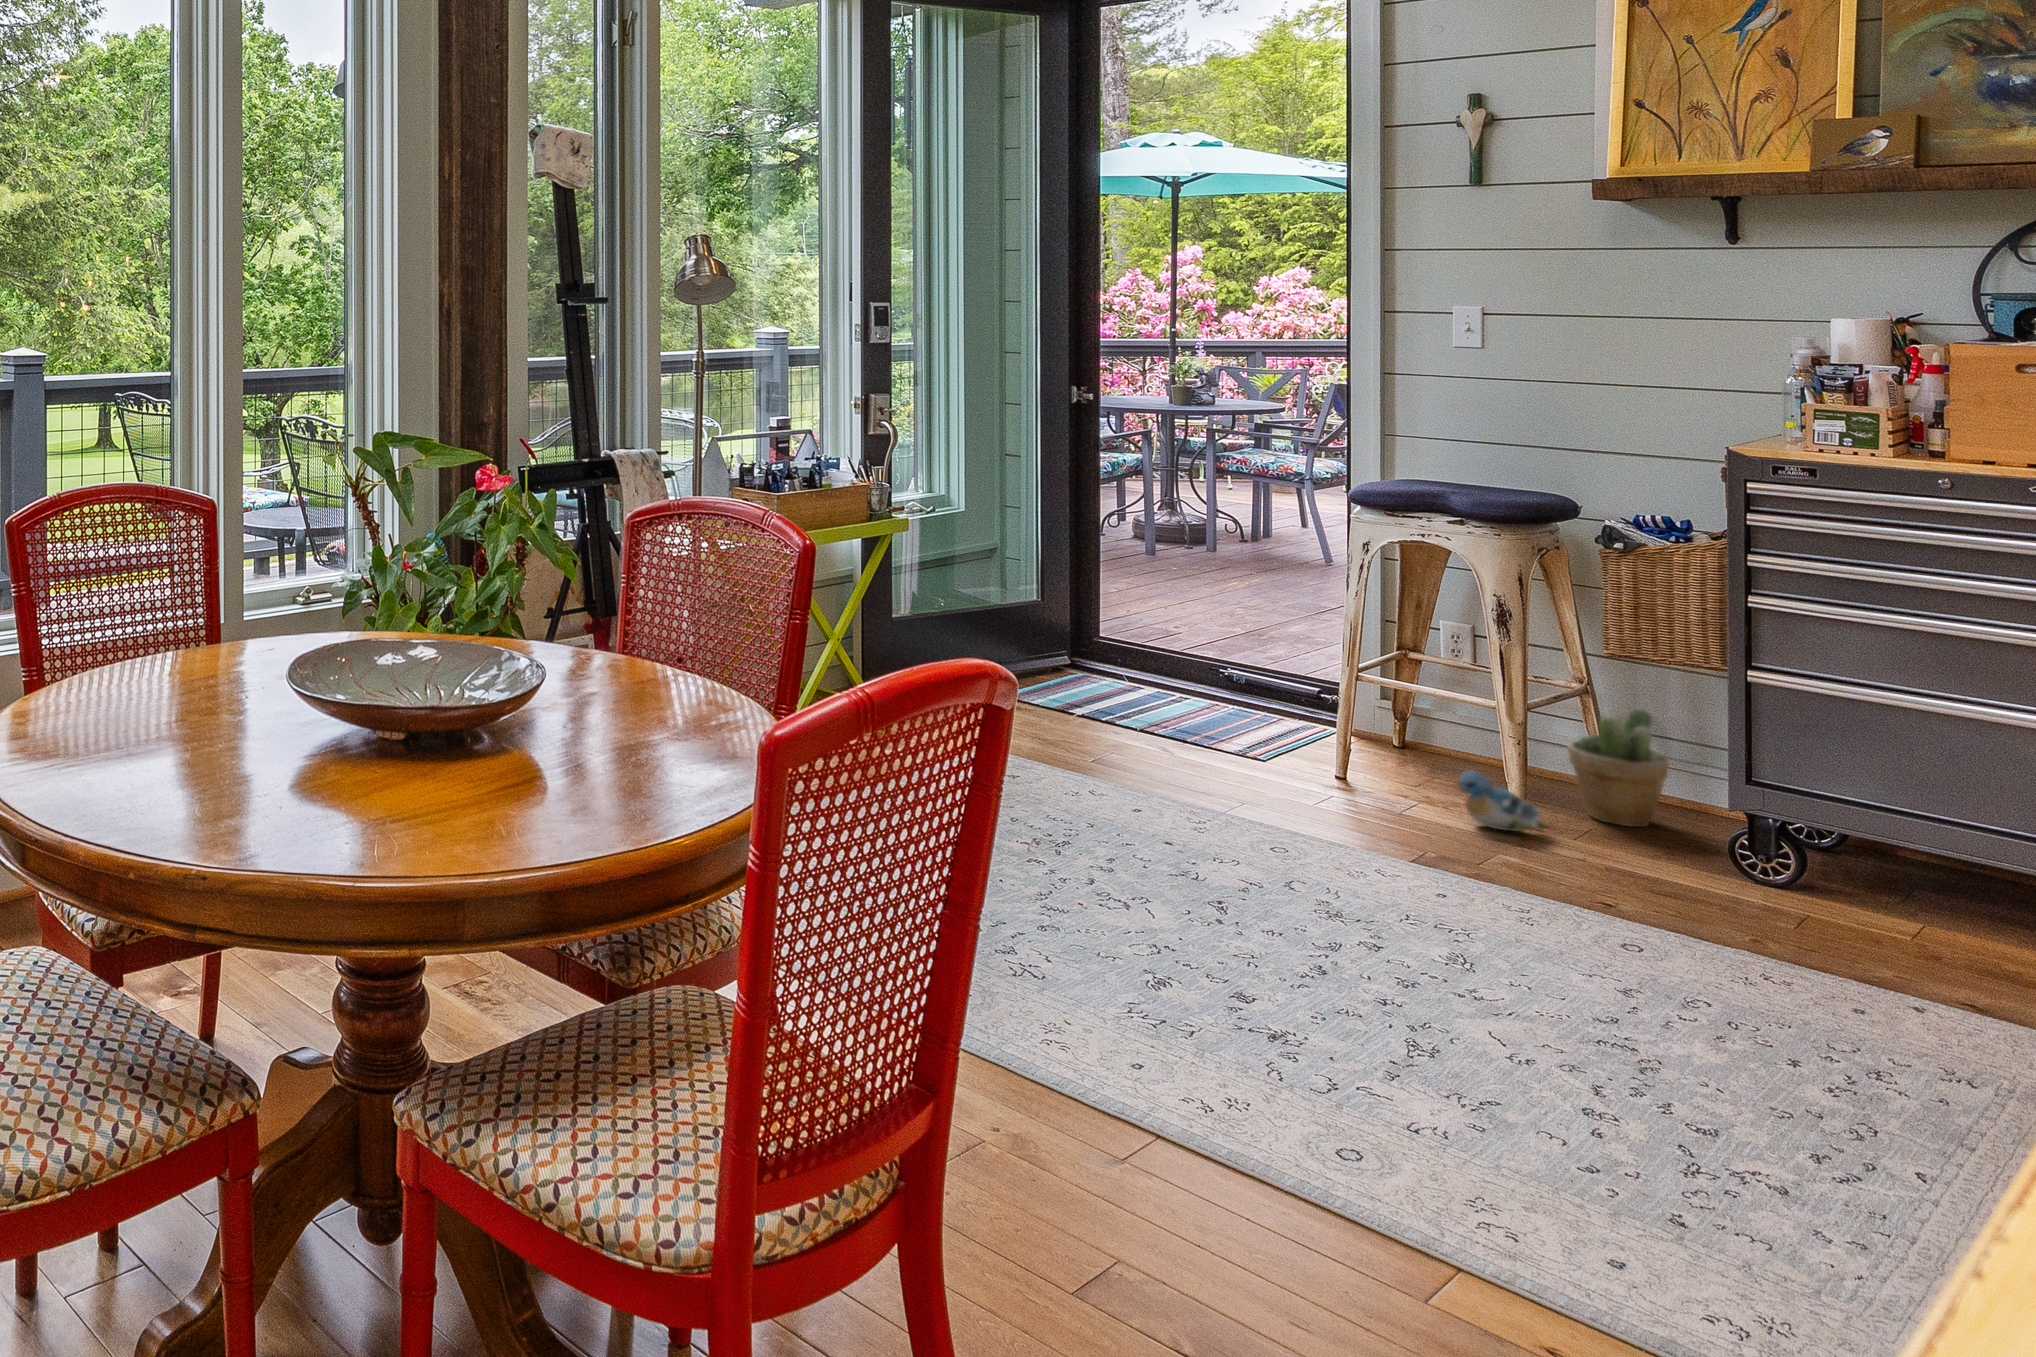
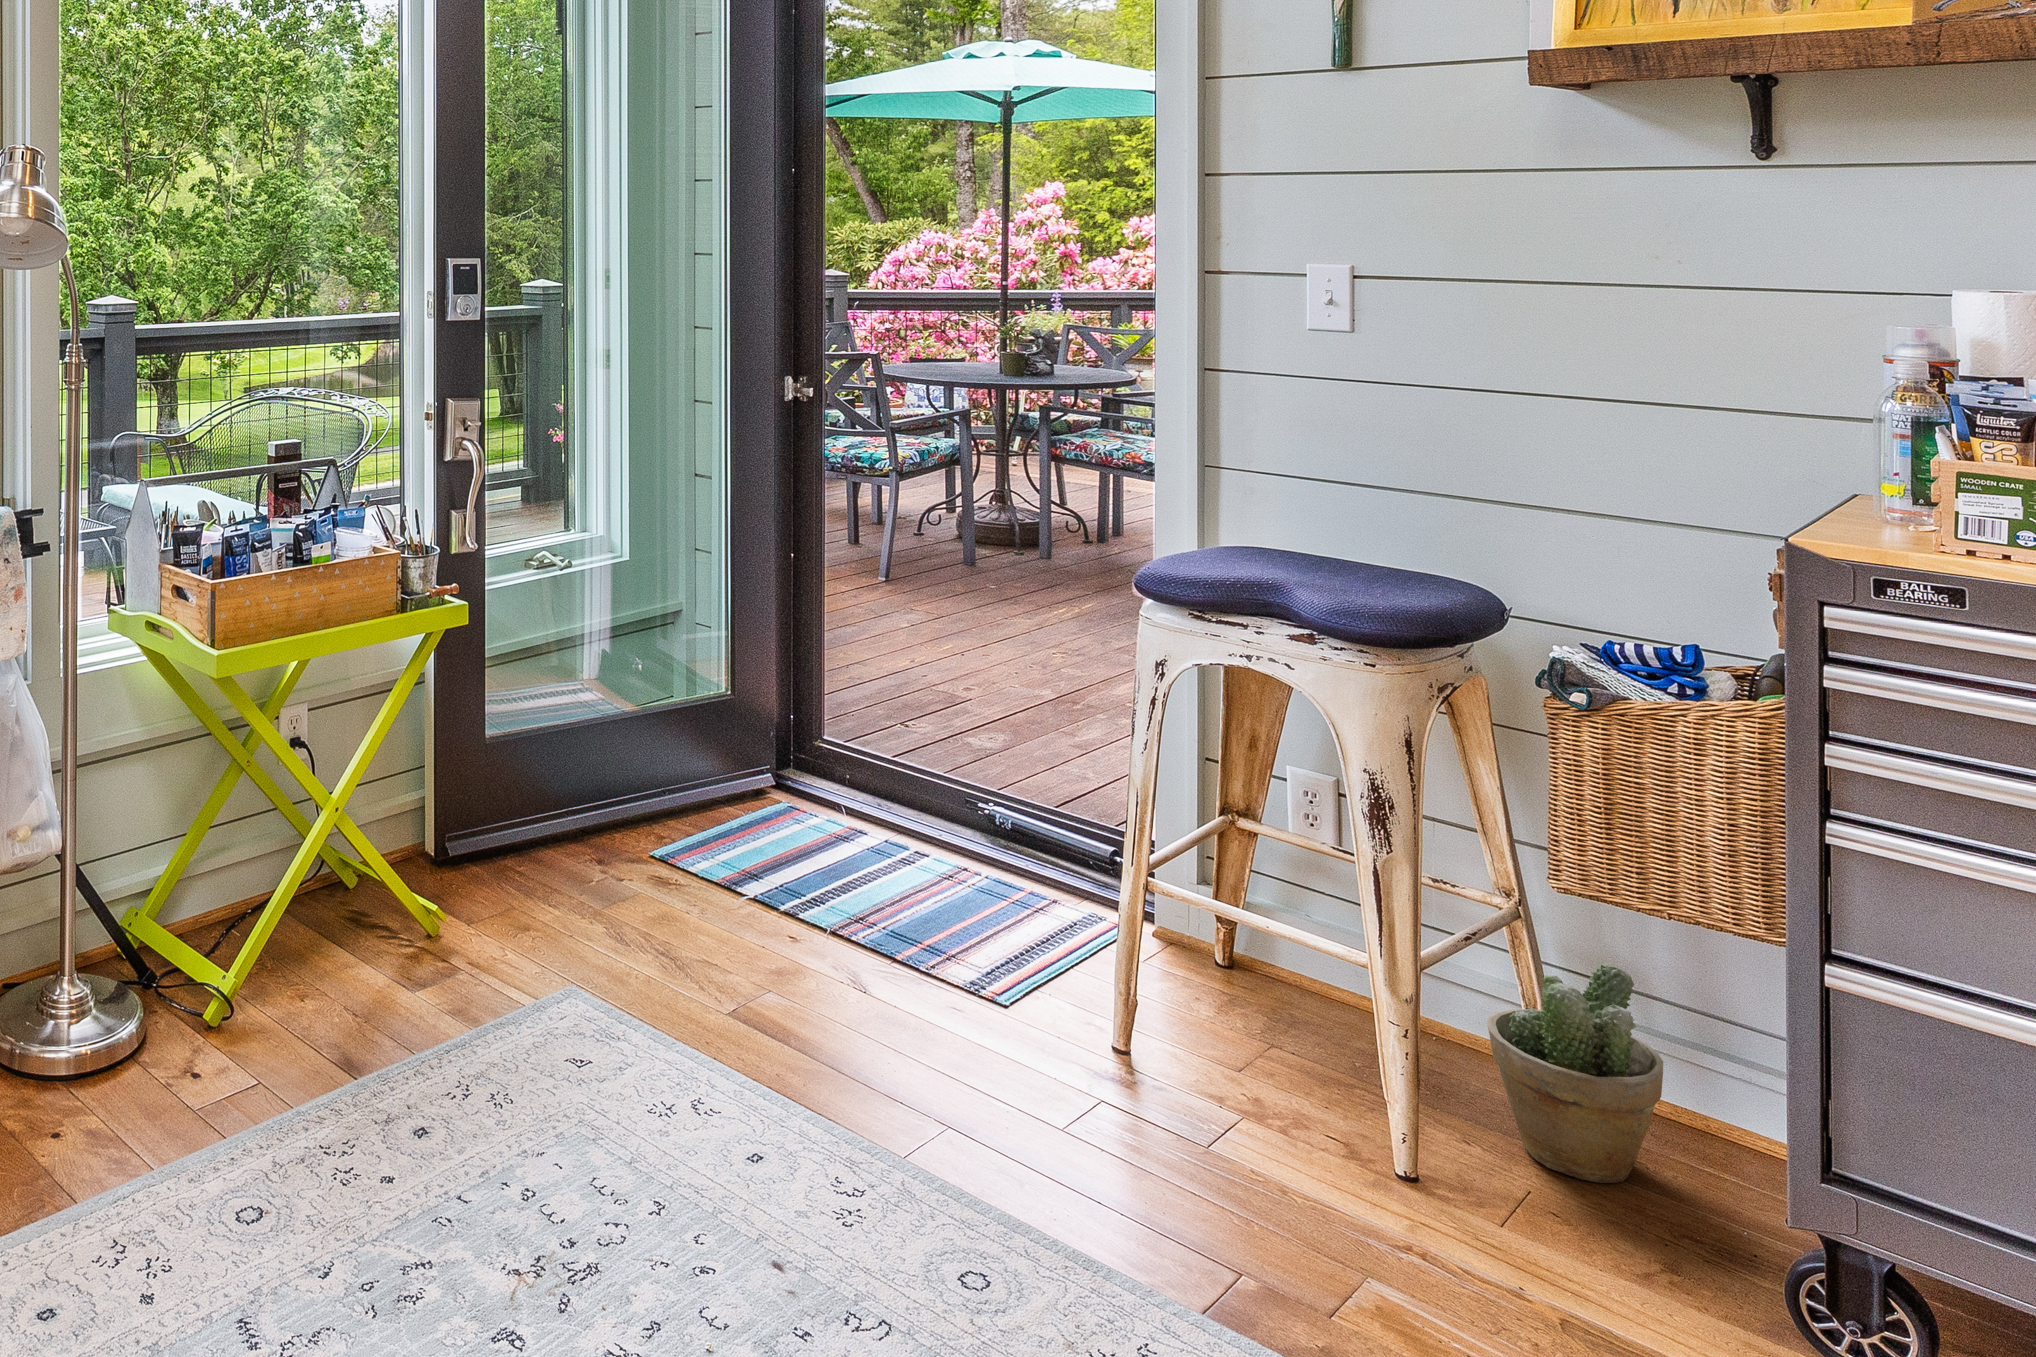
plush toy: present [1458,771,1548,831] -> none [1295,1090,1457,1214]

